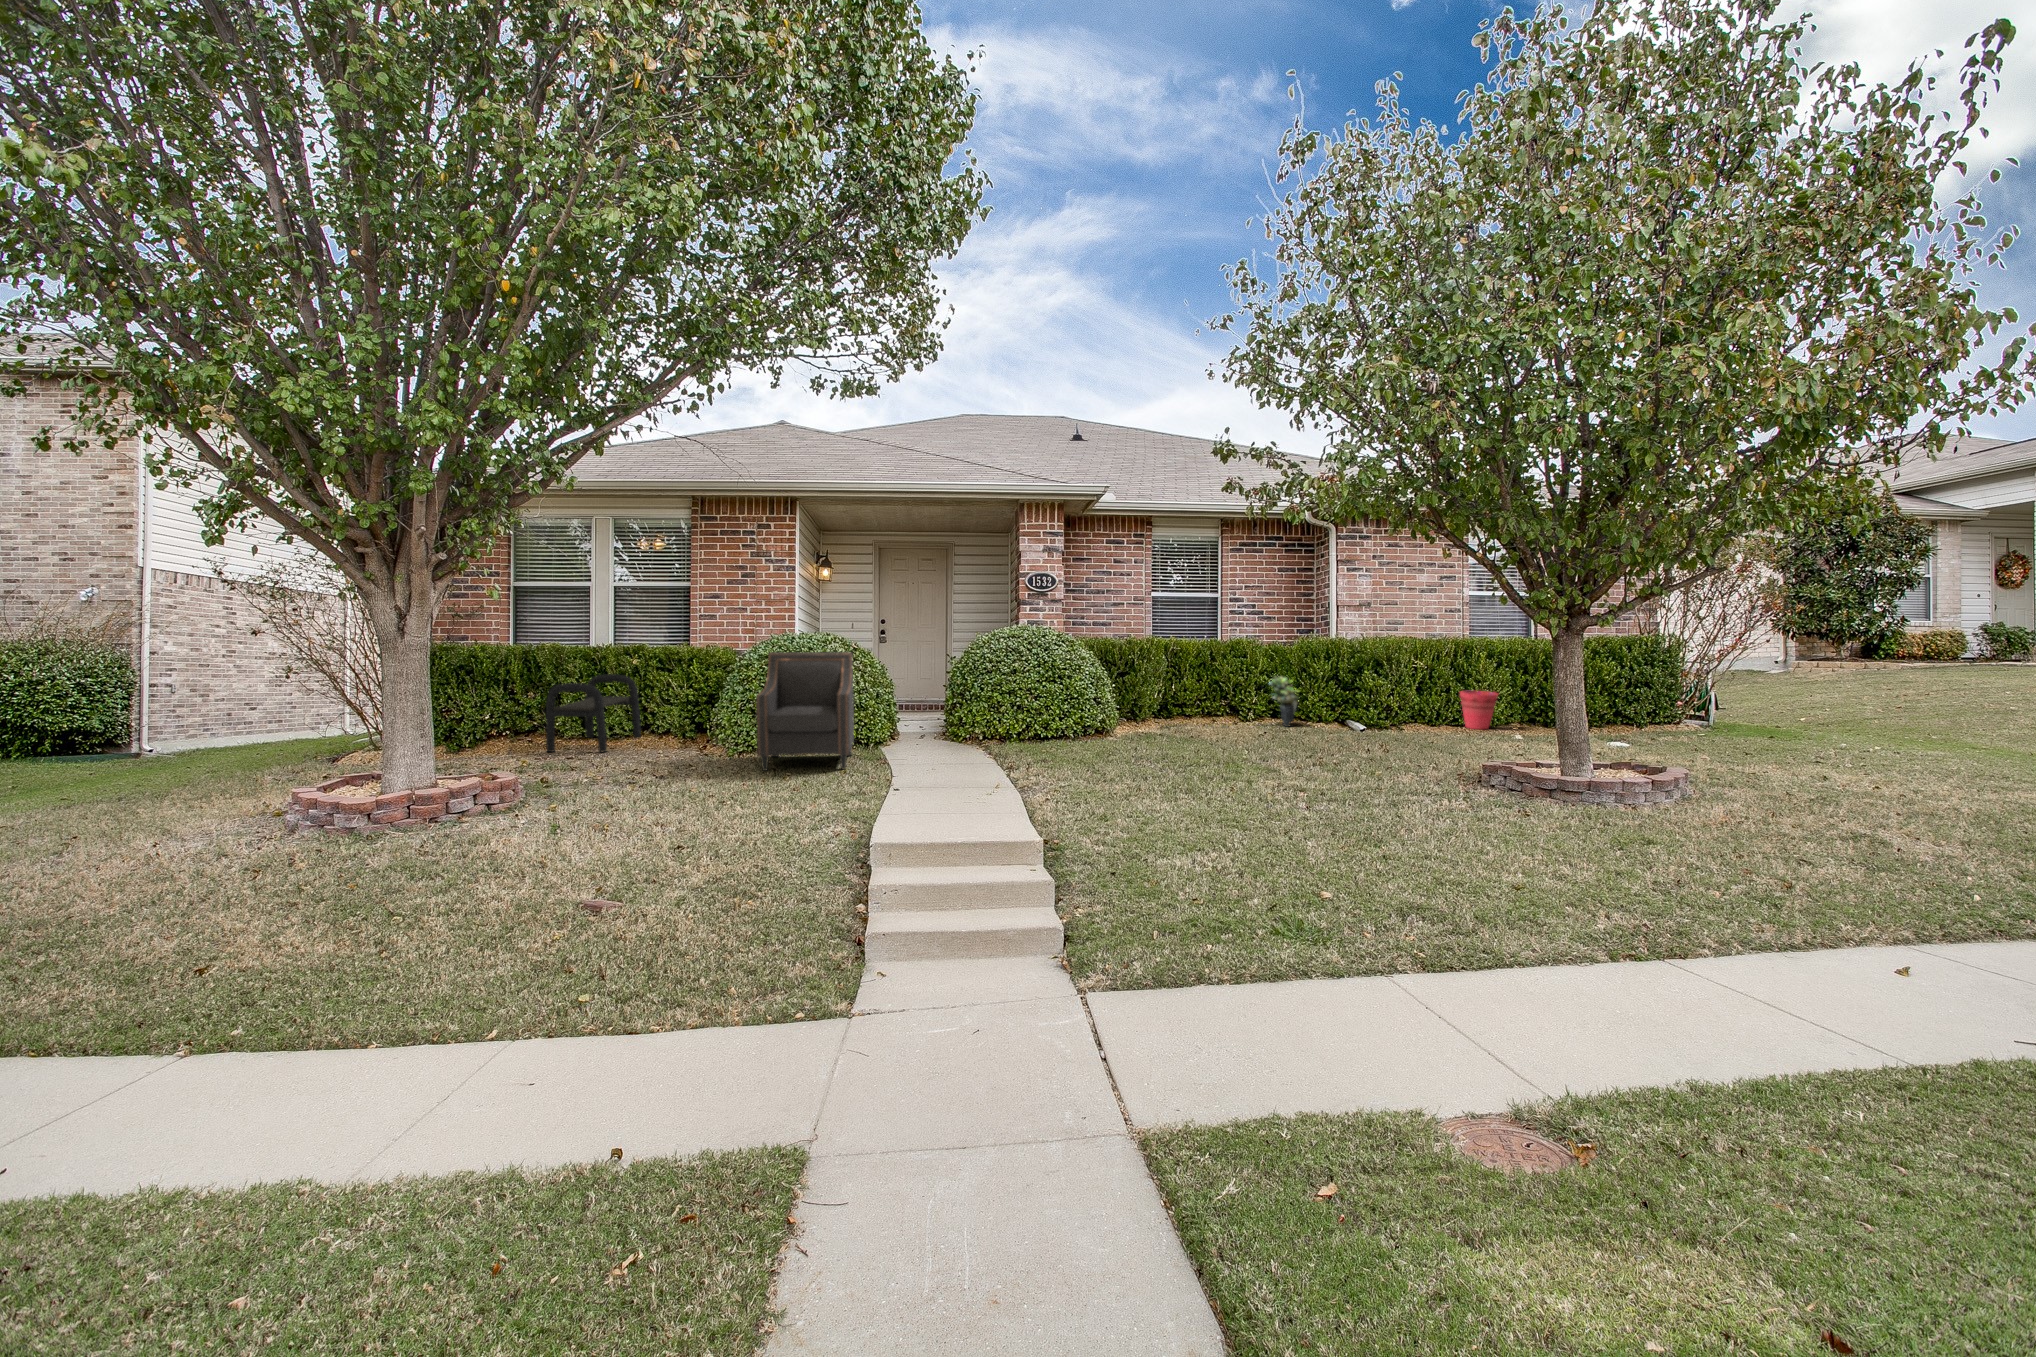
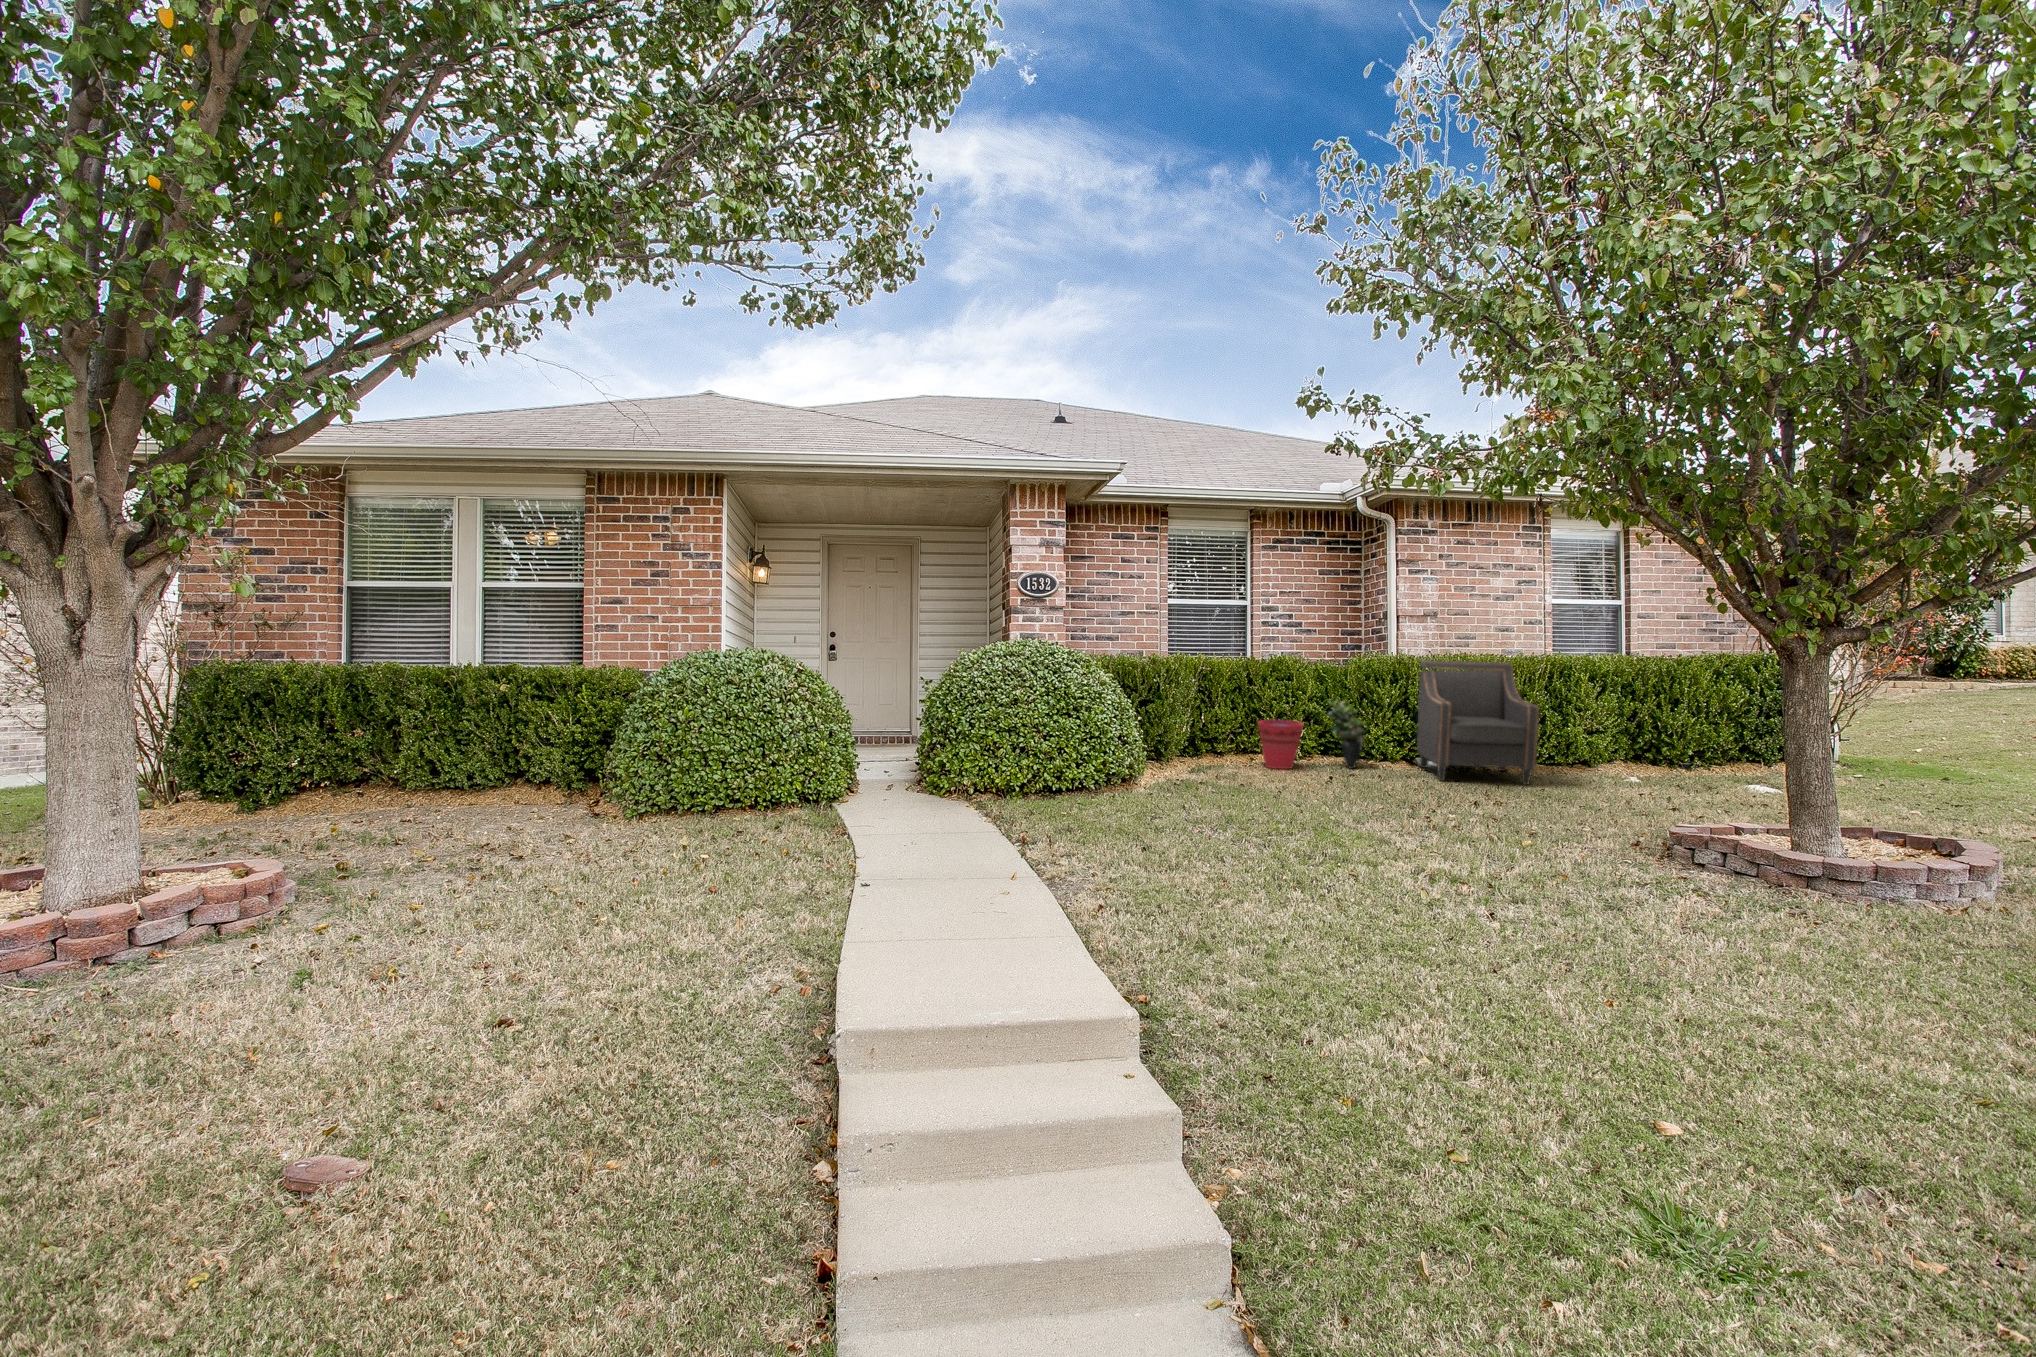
chair: present [756,652,854,771] -> present [1417,660,1539,785]
bench: present [546,674,641,752] -> none [366,704,509,815]
bucket: present [1460,691,1498,729] -> present [1258,720,1304,769]

